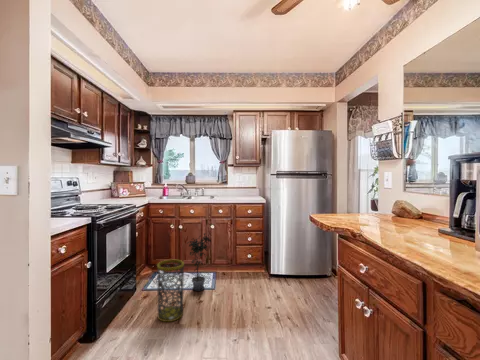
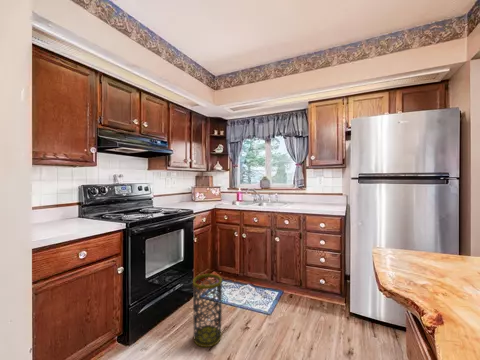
potted plant: present [189,233,211,291] -> none [237,247,268,313]

